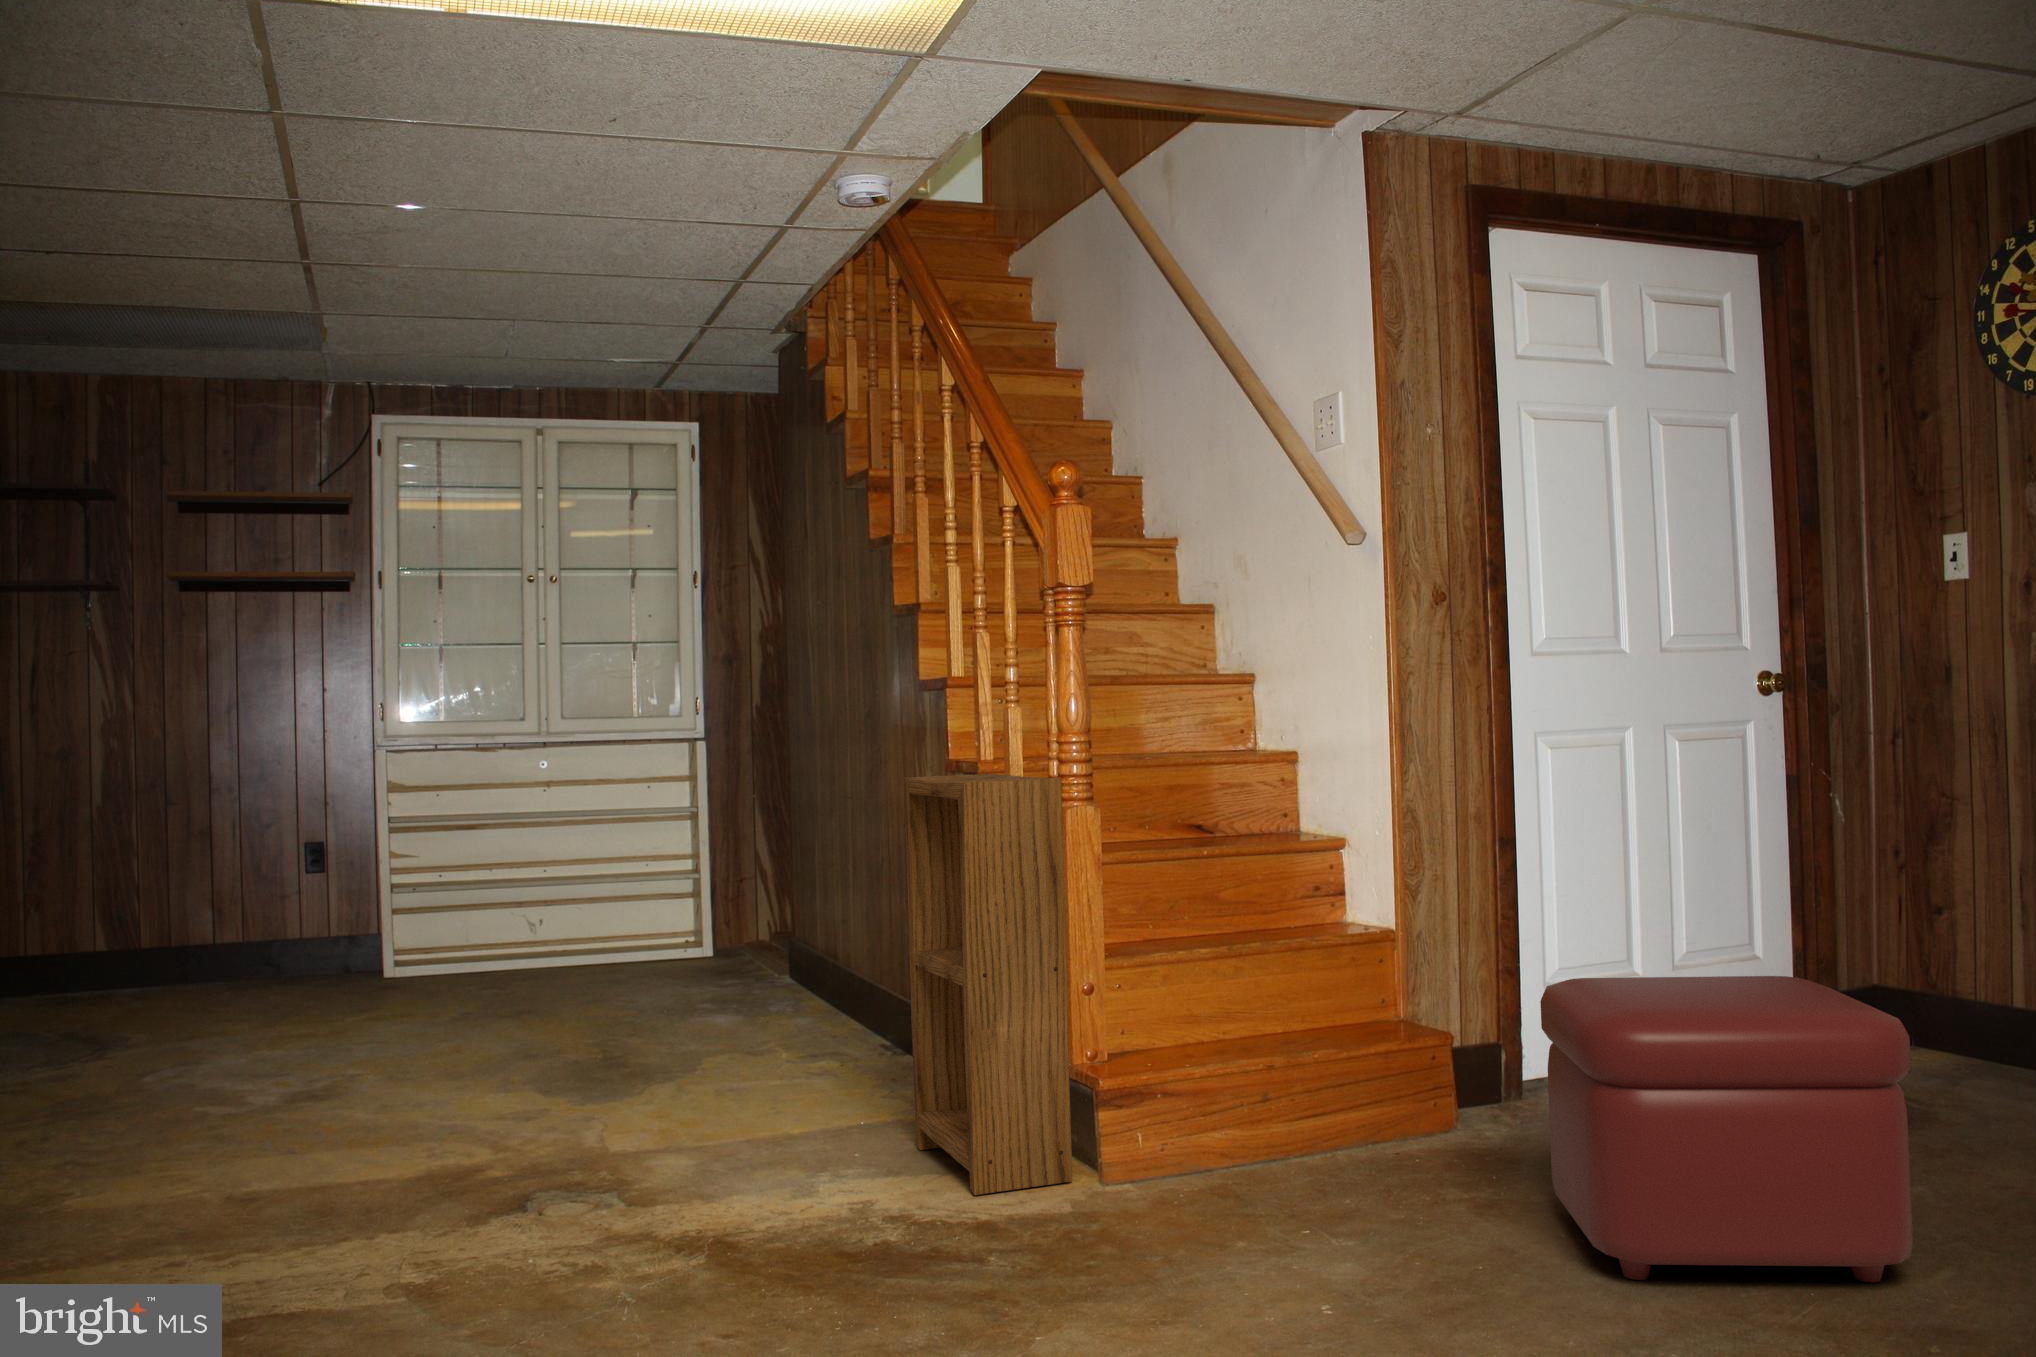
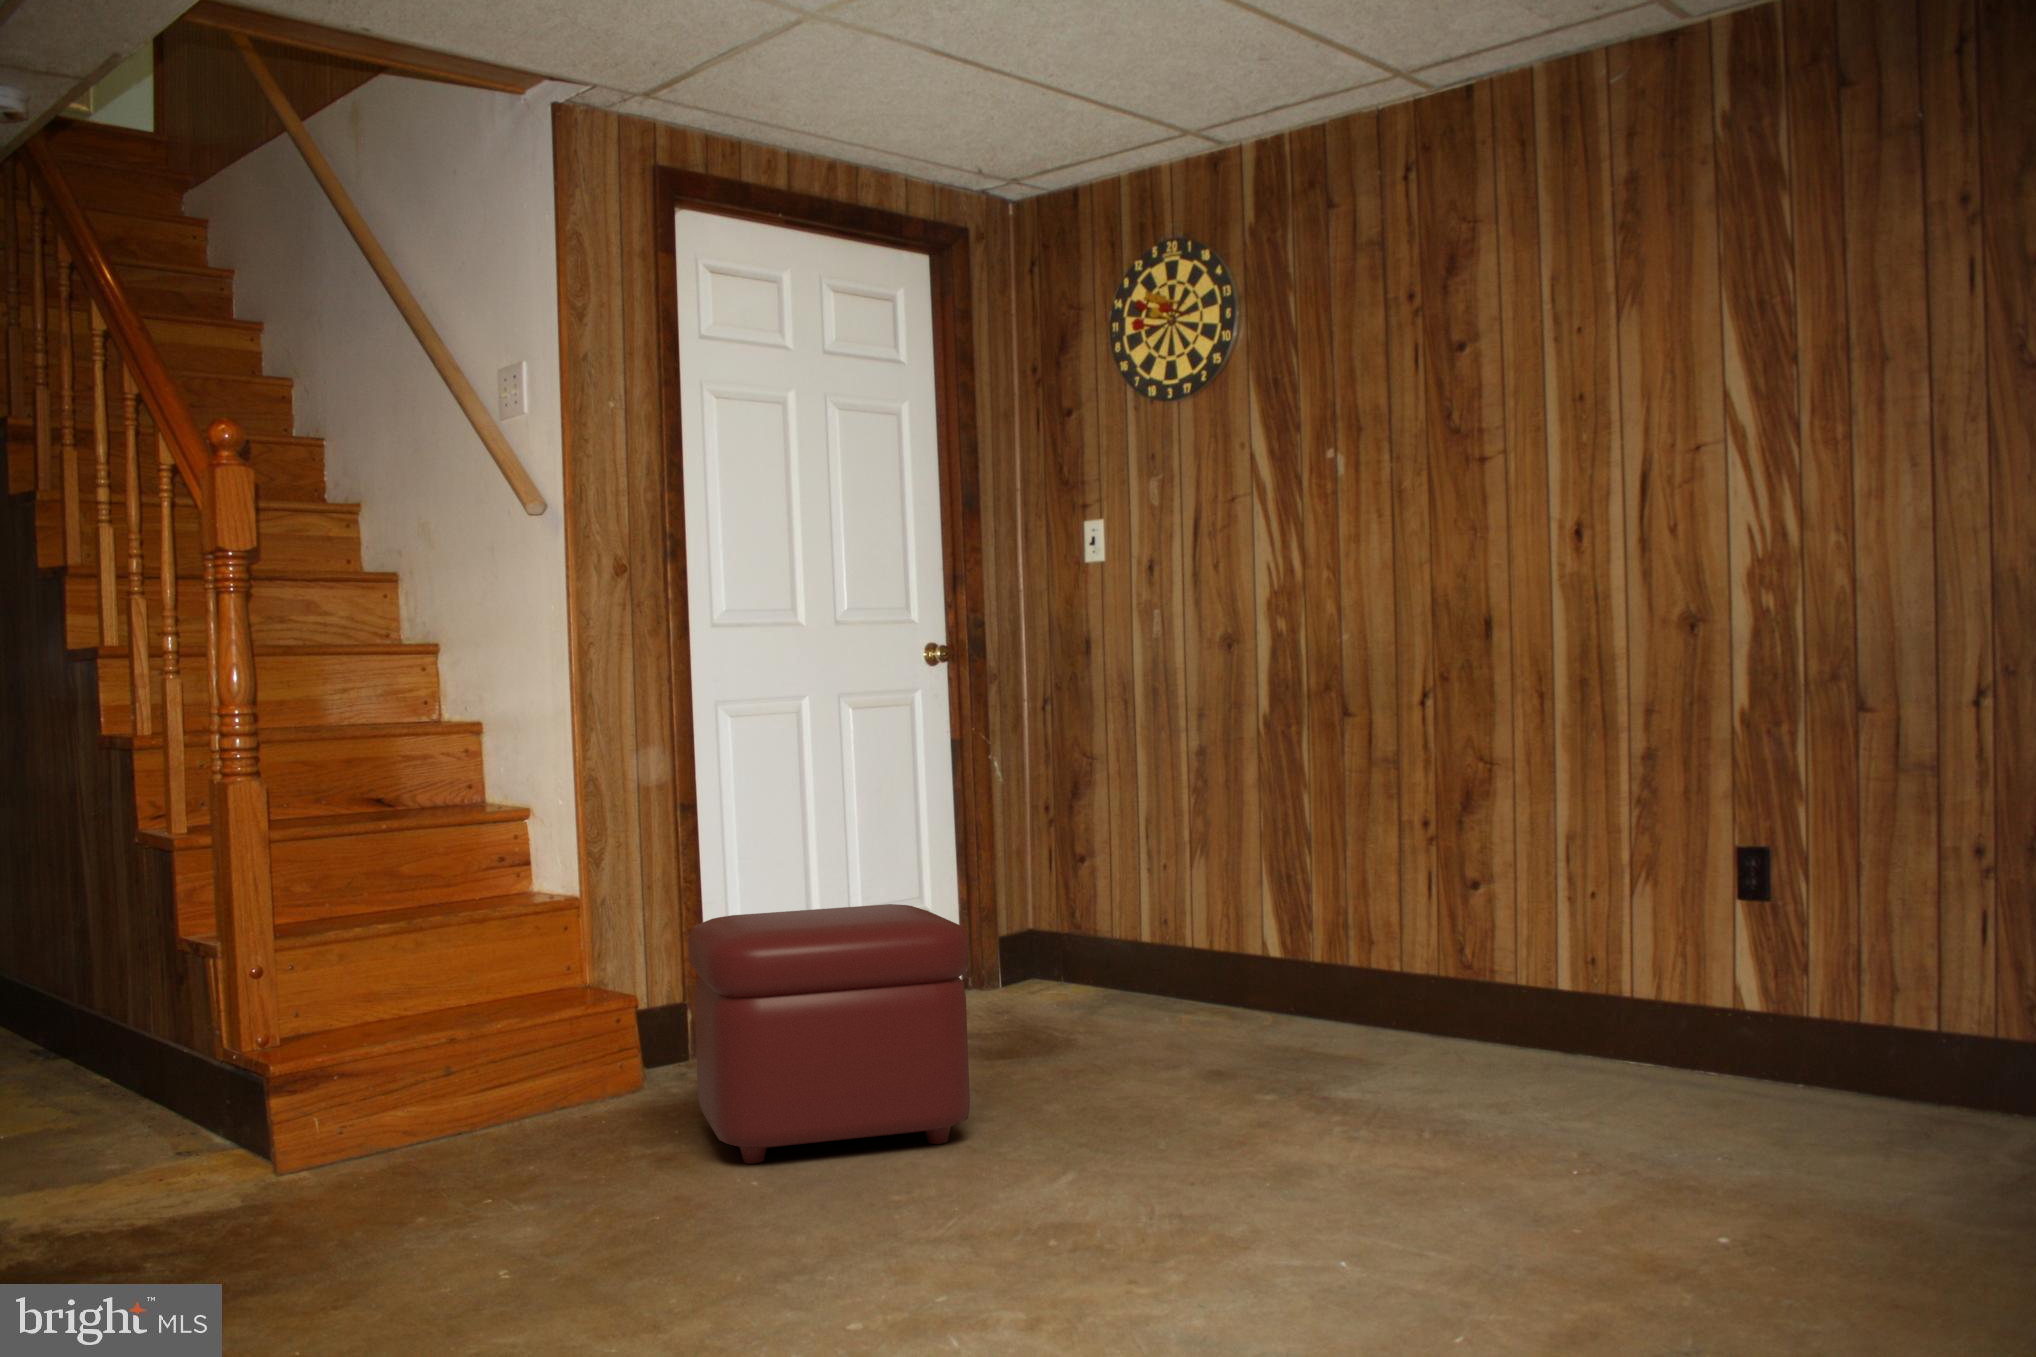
shelving unit: present [904,774,1072,1195] -> none [43,748,236,1176]

